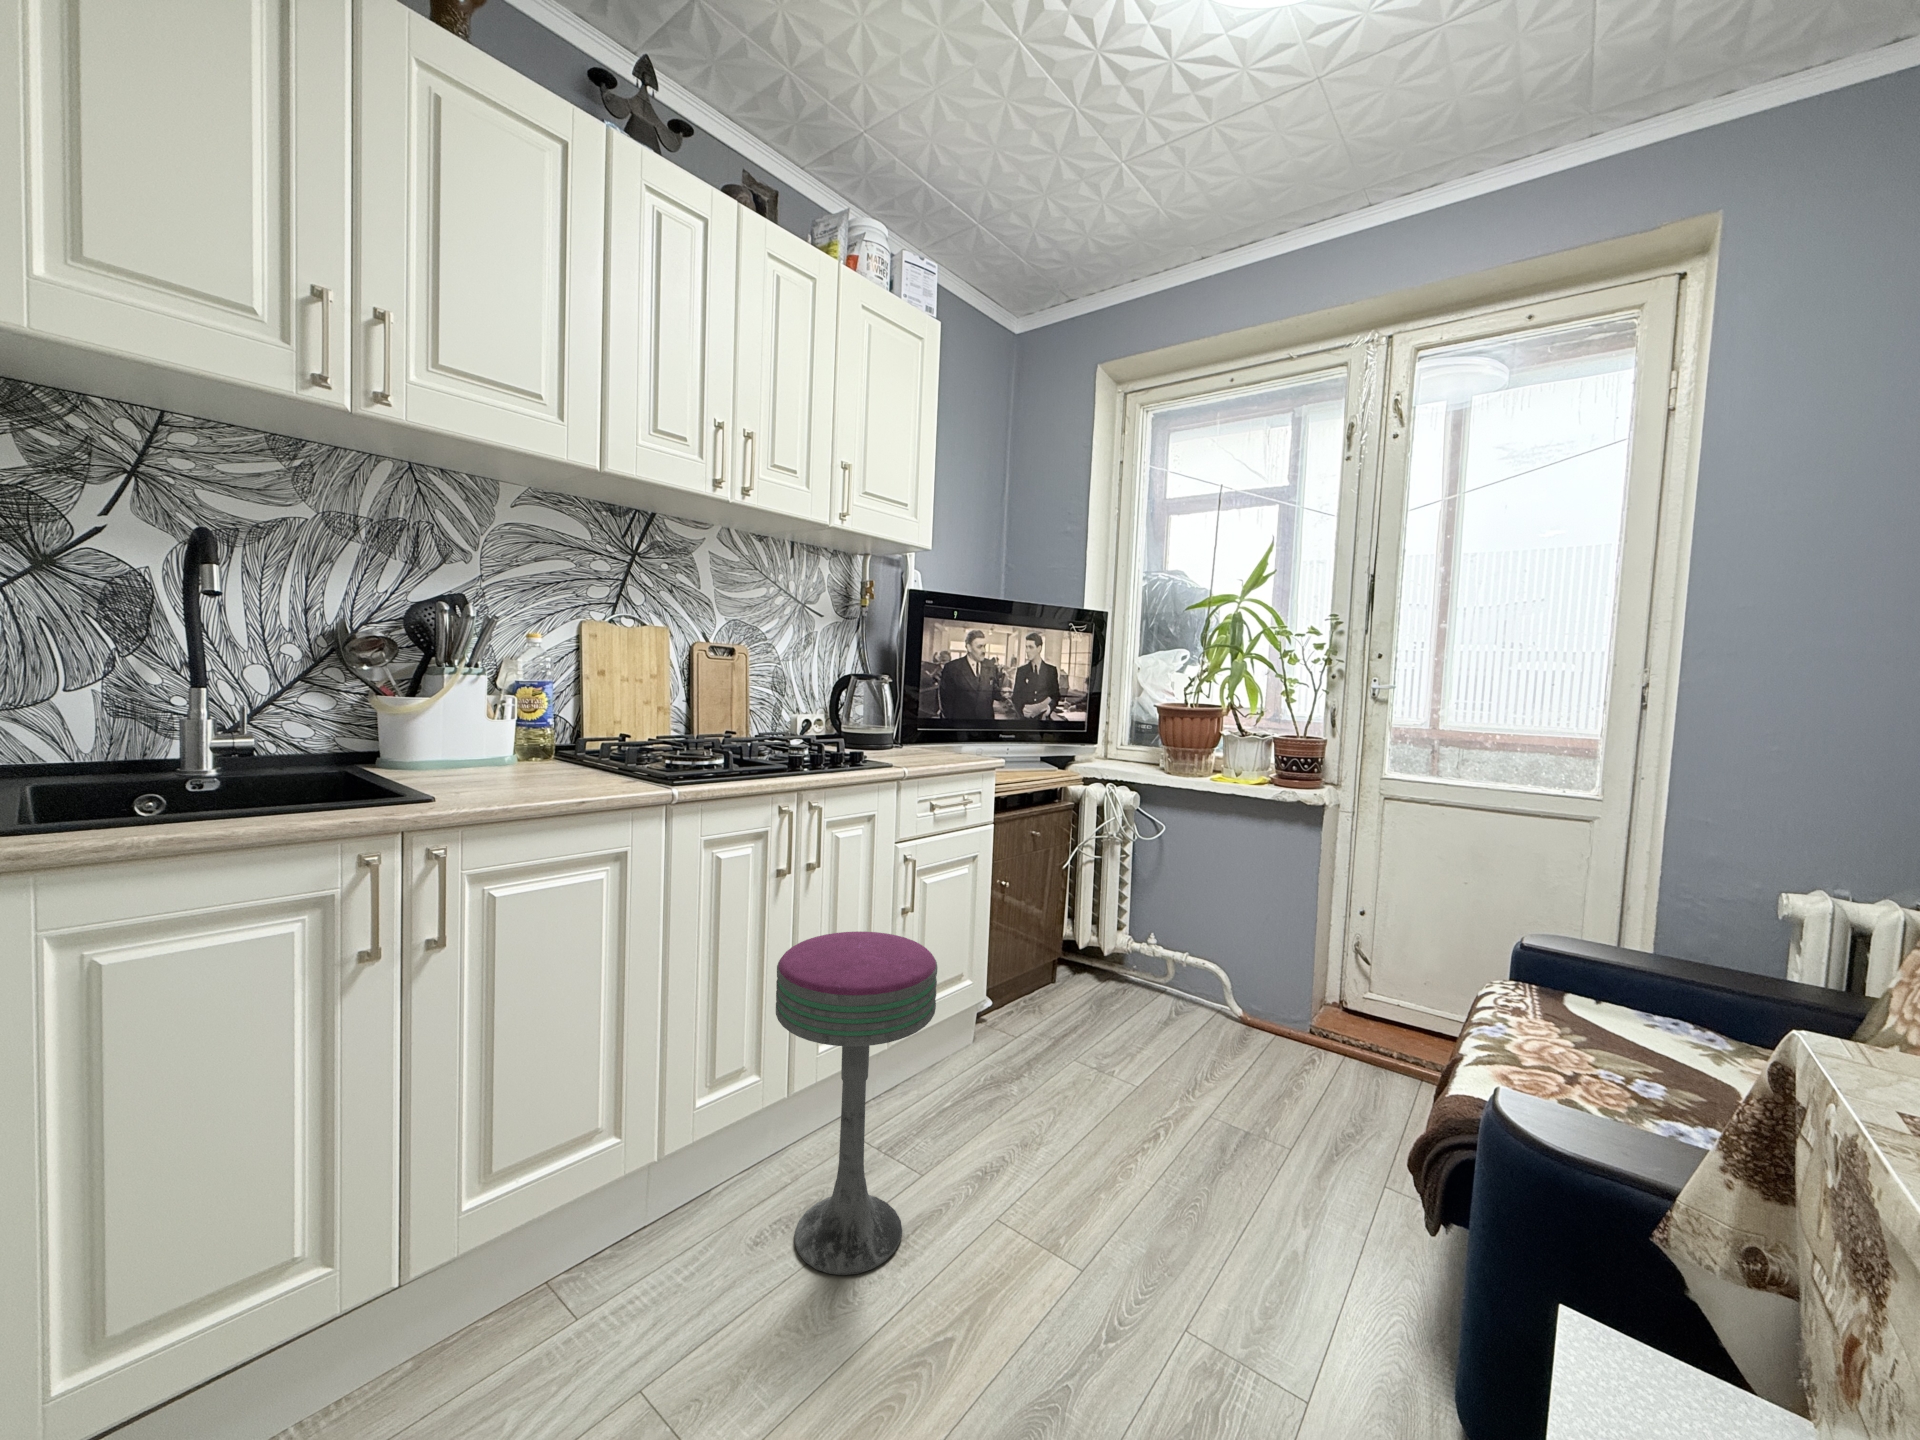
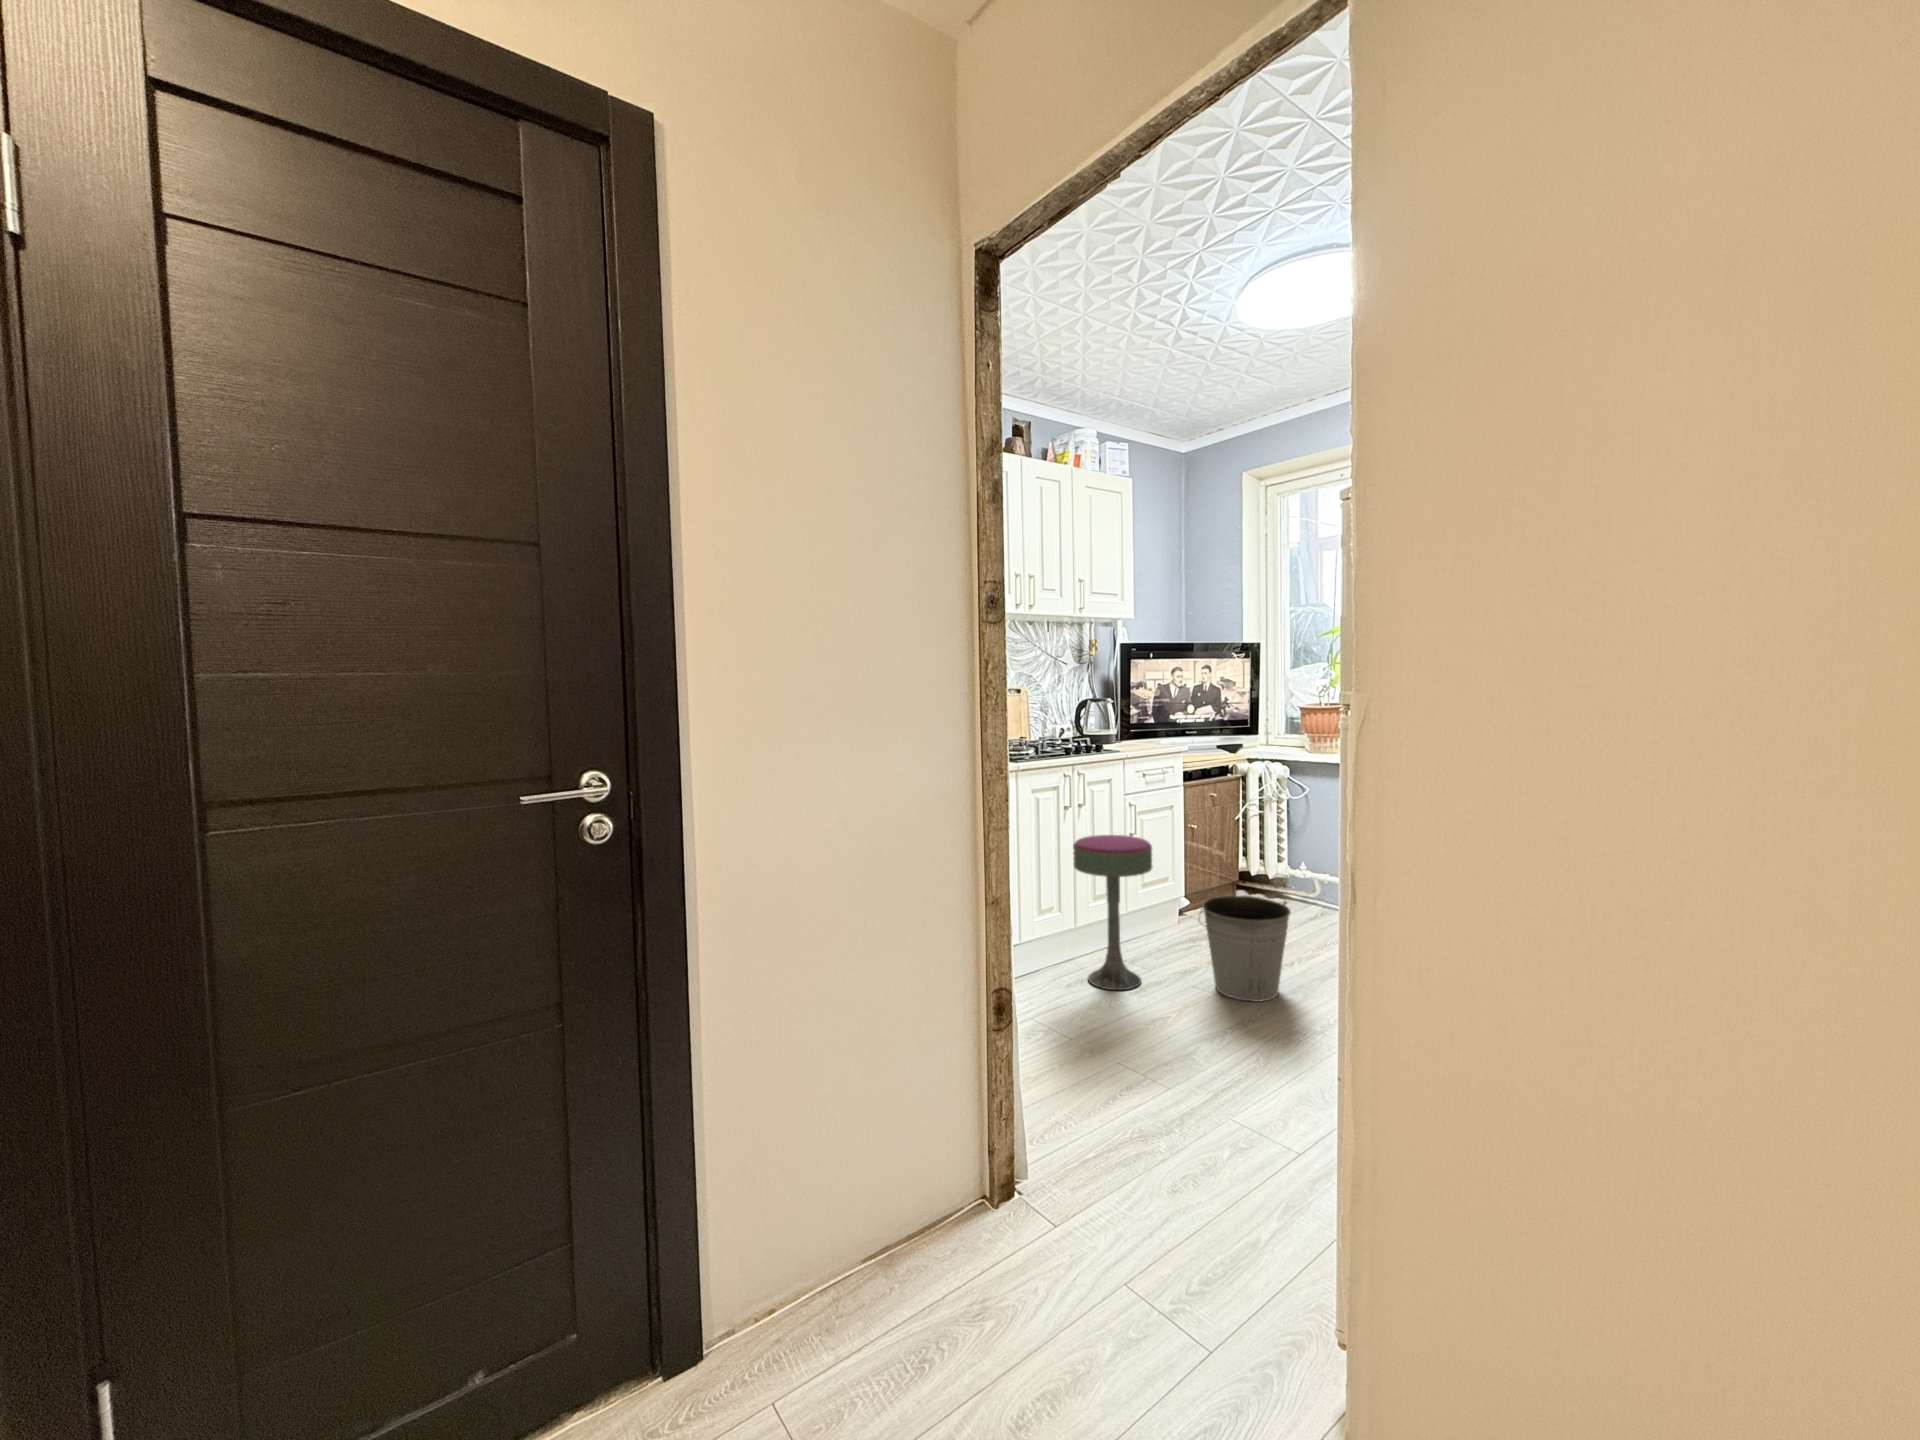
bucket: none [1018,1047,1194,1292] -> present [1202,896,1291,1002]

